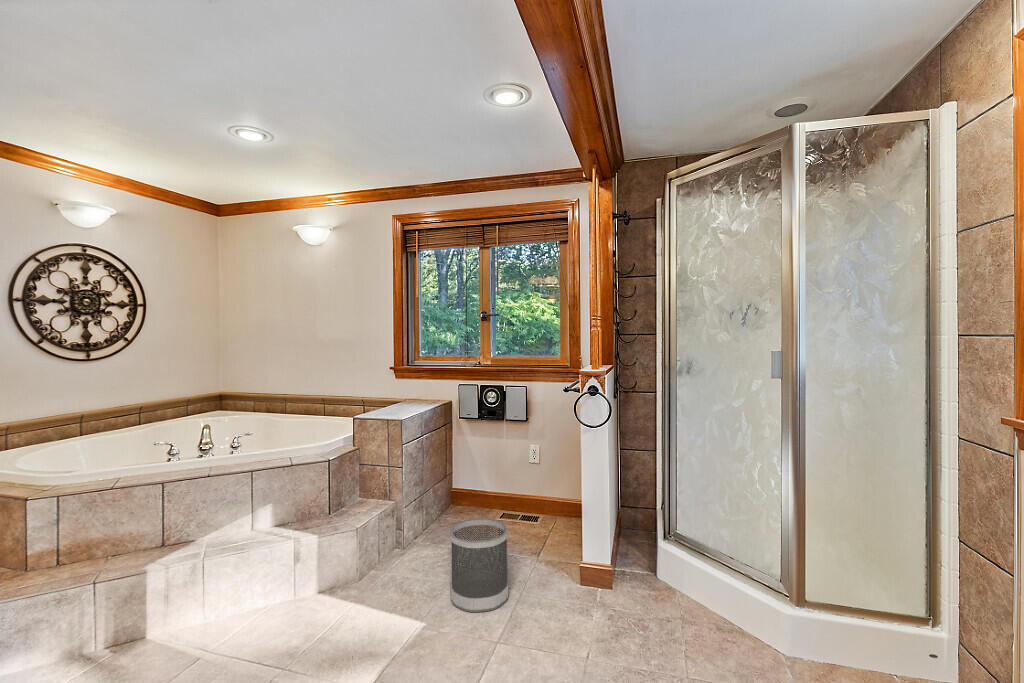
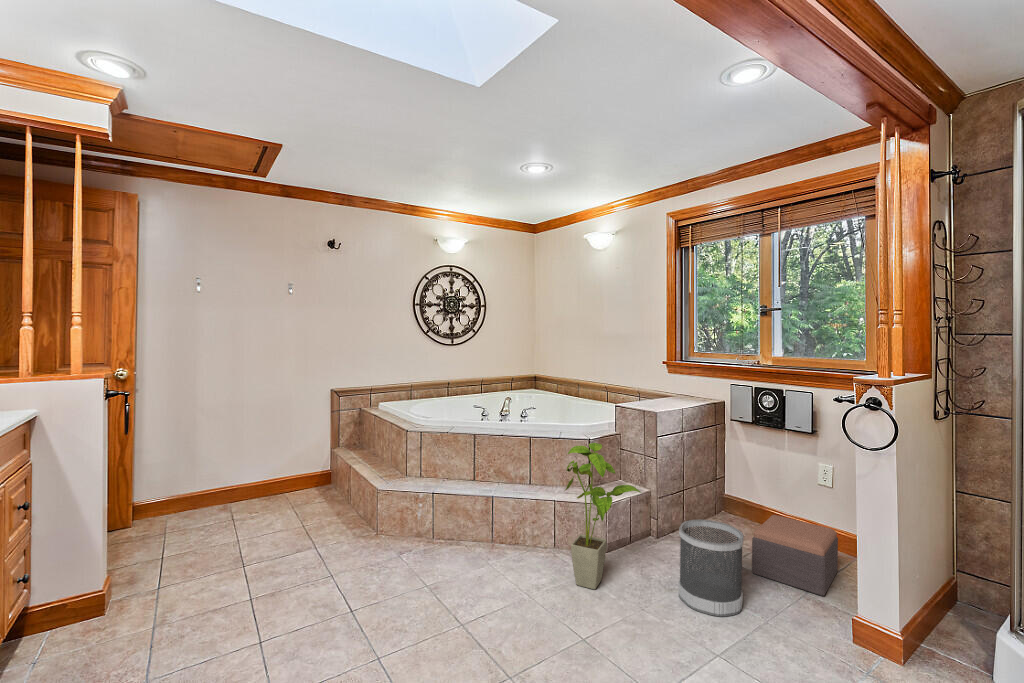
house plant: none [323,463,413,635] -> present [565,443,642,589]
footstool: none [501,499,558,559] -> present [752,515,838,596]

